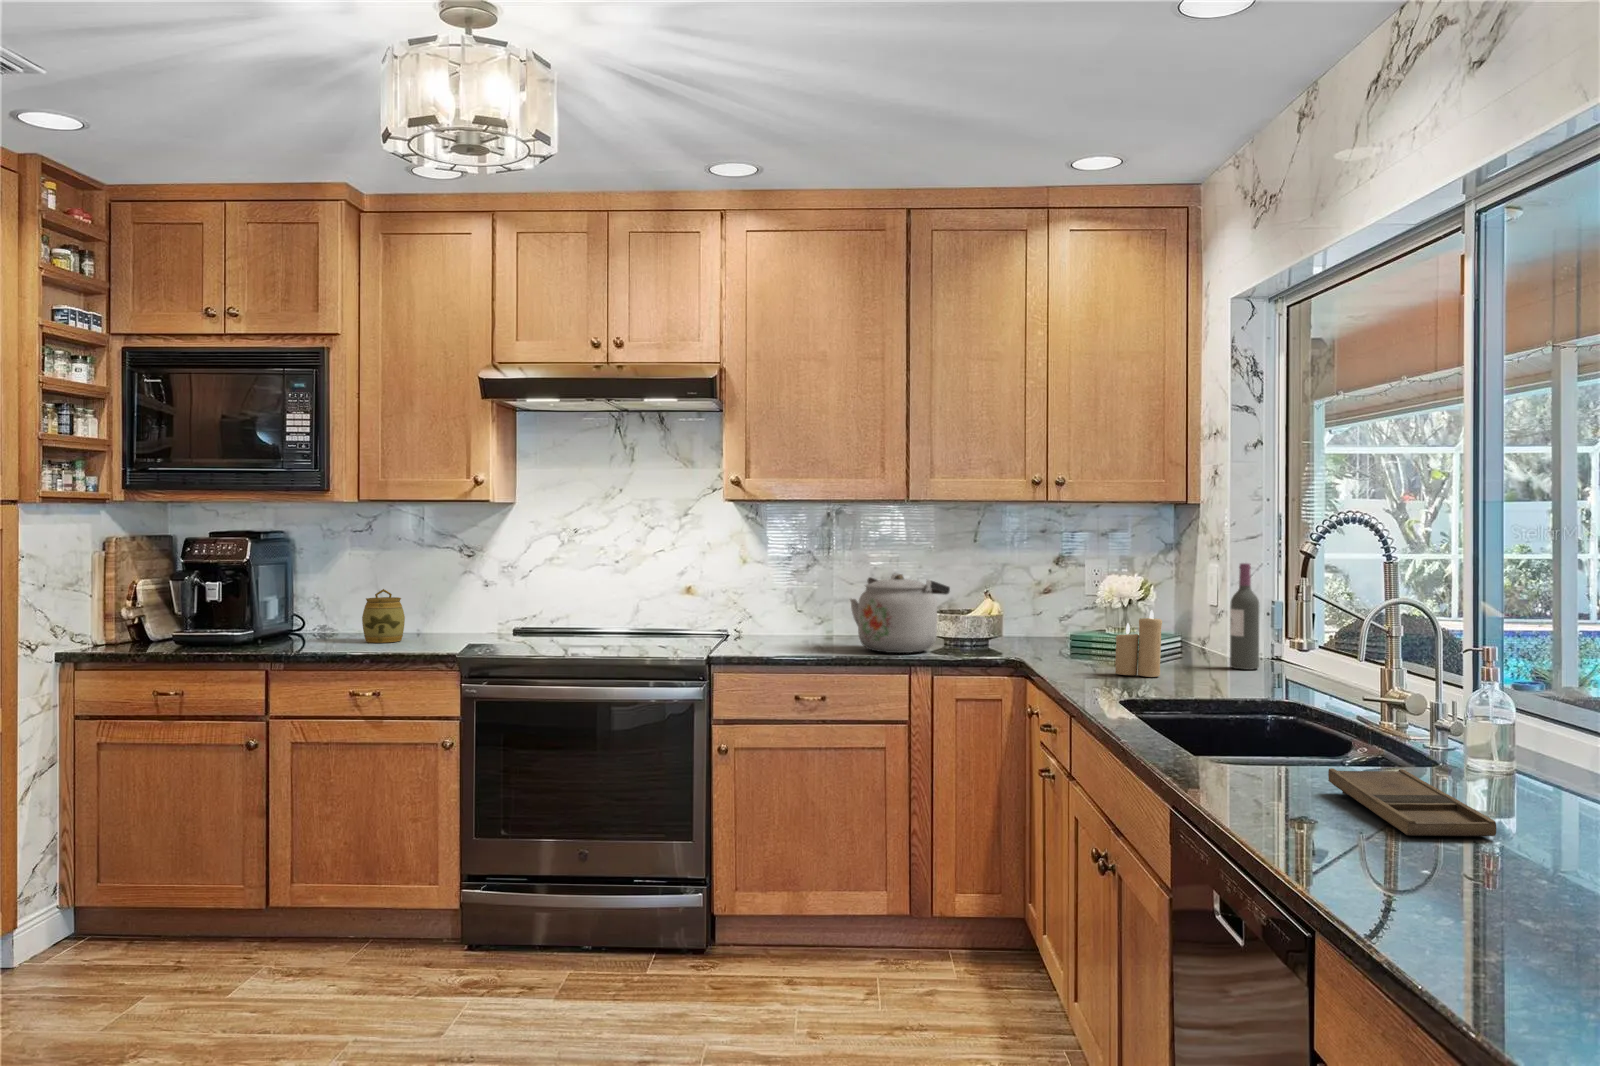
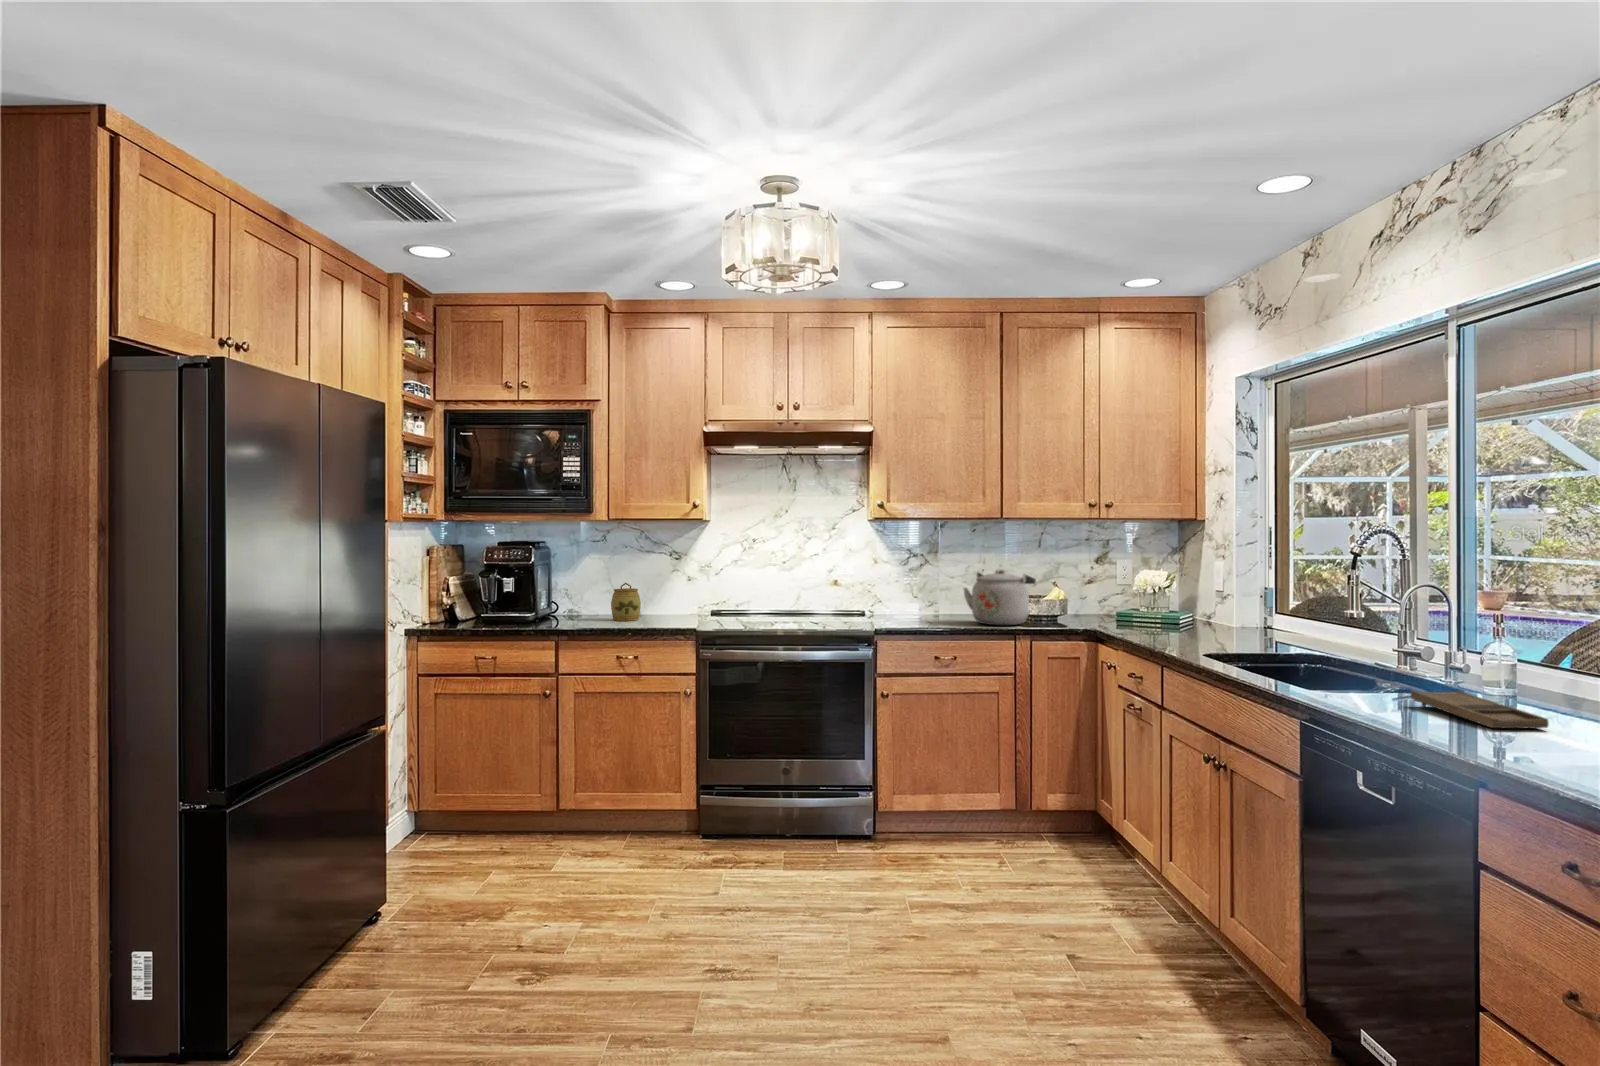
wine bottle: present [1230,563,1259,669] -> none [1245,561,1267,634]
candle: present [1115,610,1162,677] -> none [1173,593,1207,639]

